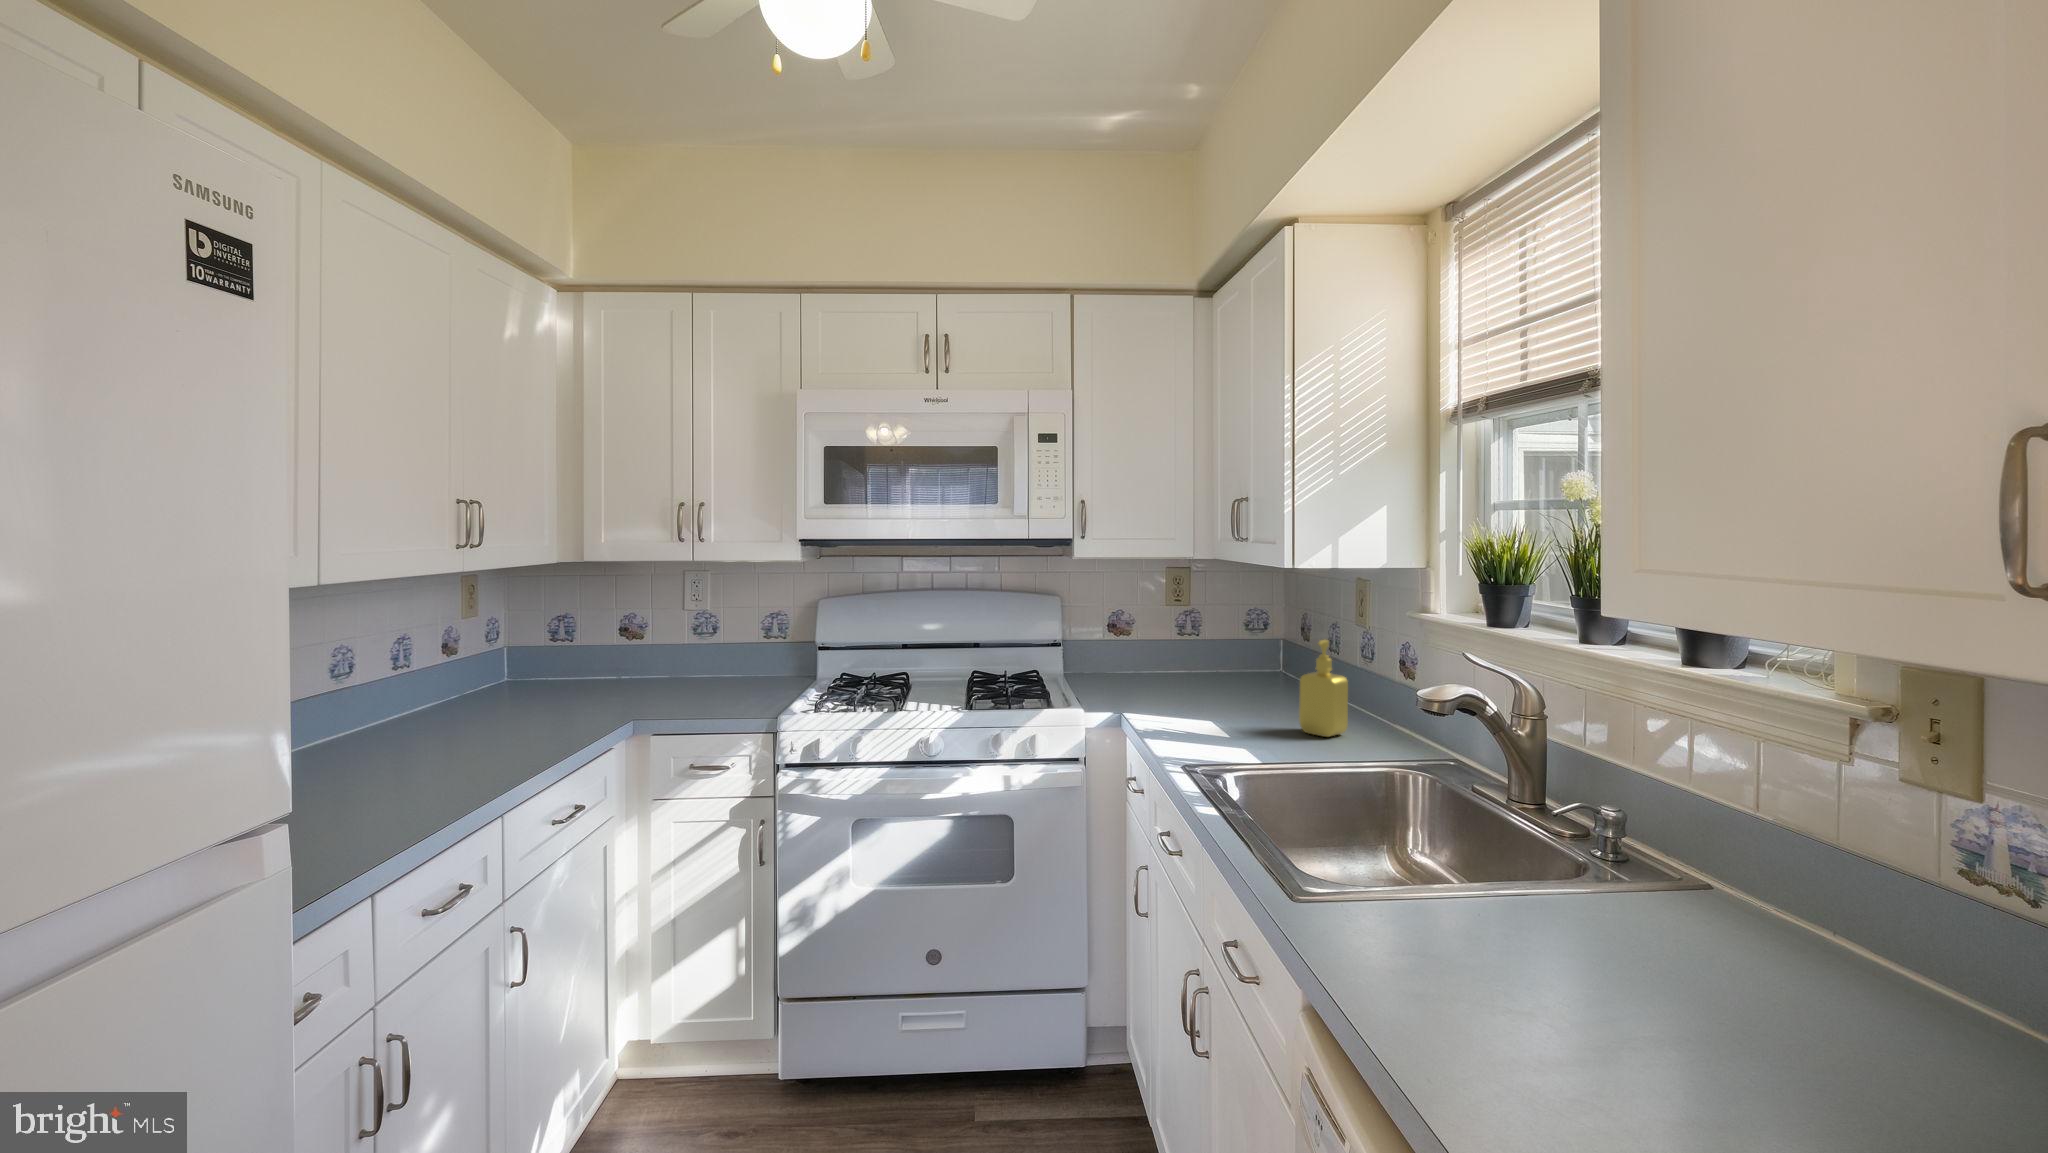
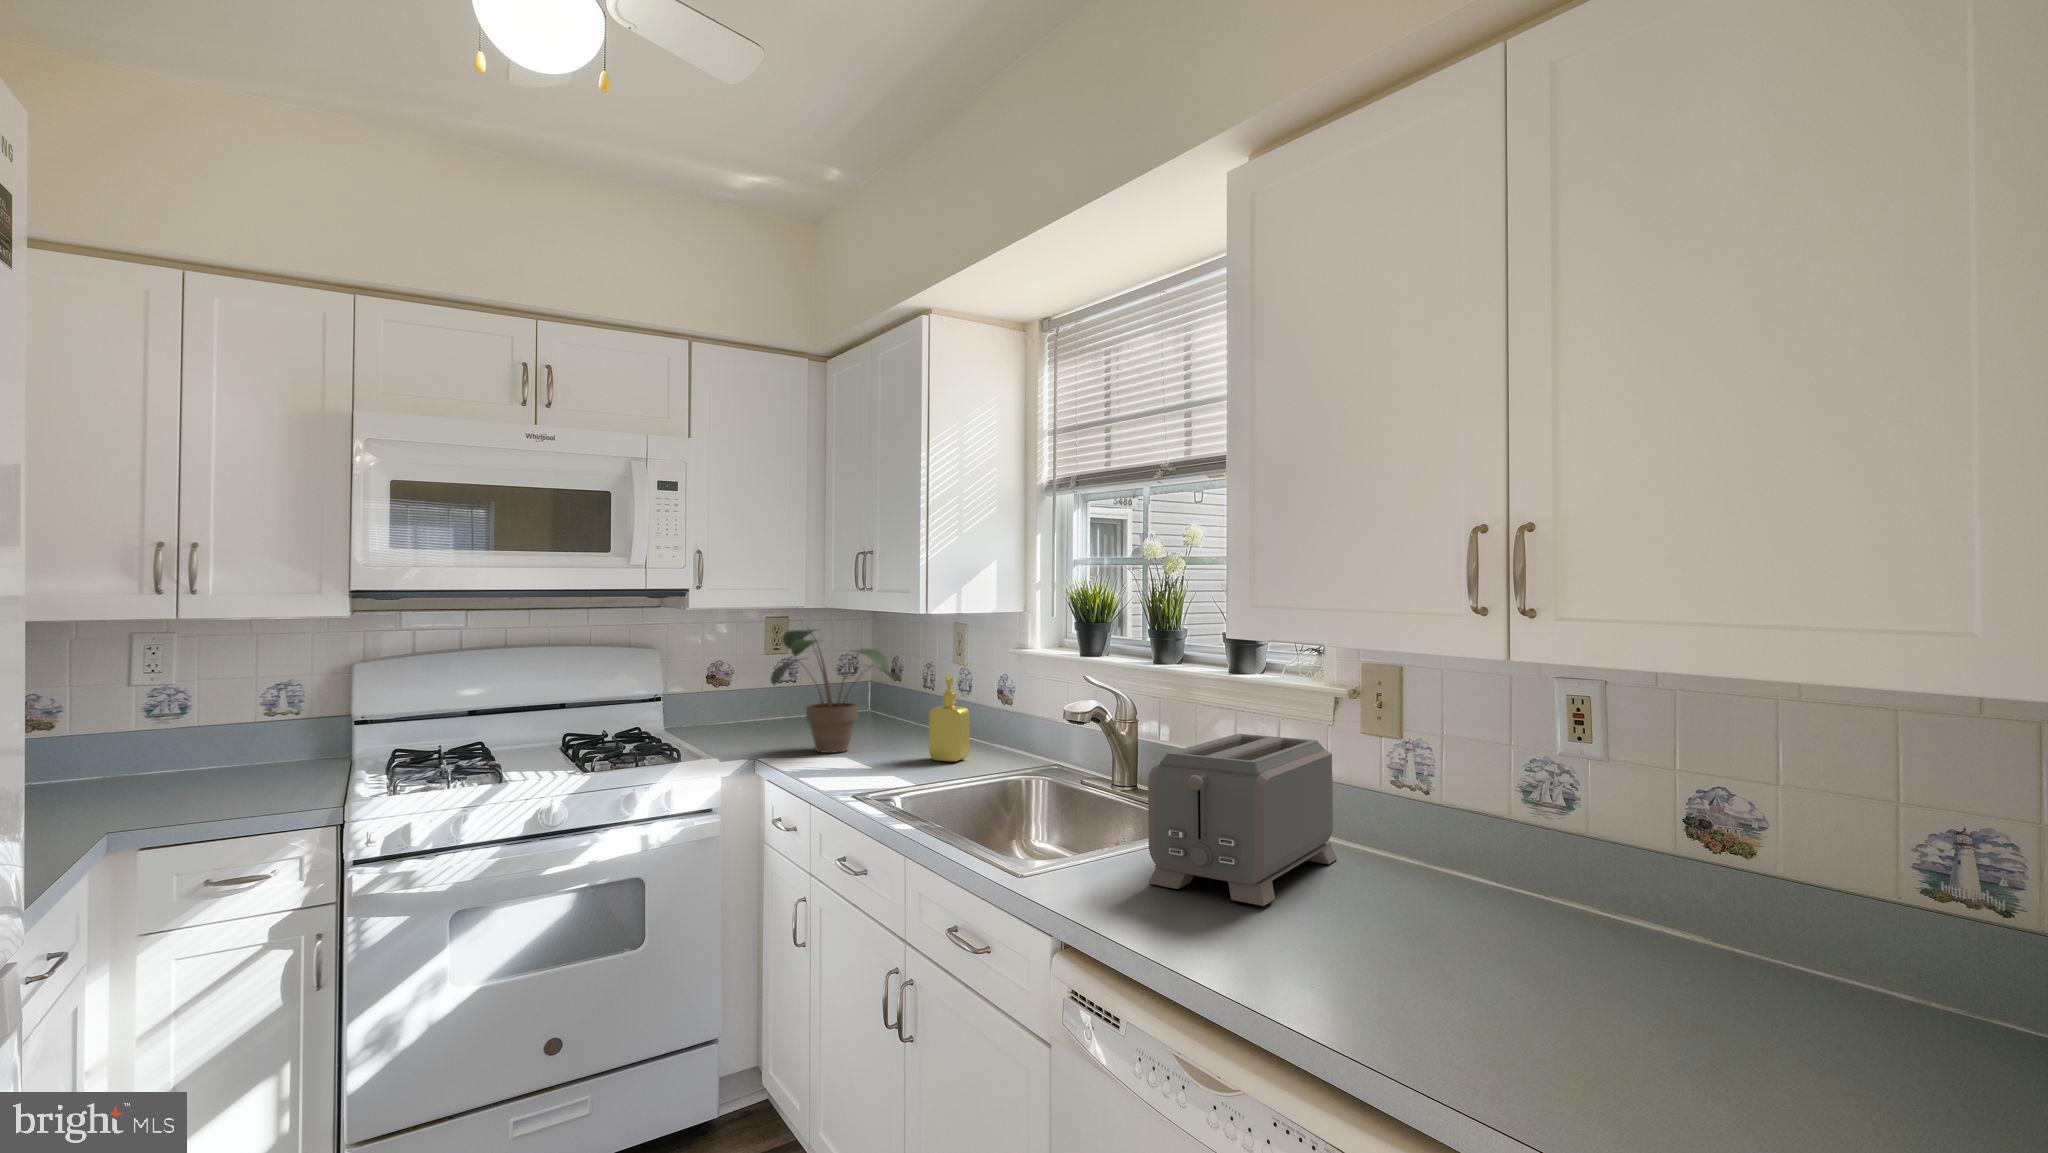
potted plant: none [1142,579,1274,711] -> present [771,629,894,753]
toaster: none [1495,765,1891,1076] -> present [1148,734,1337,906]

